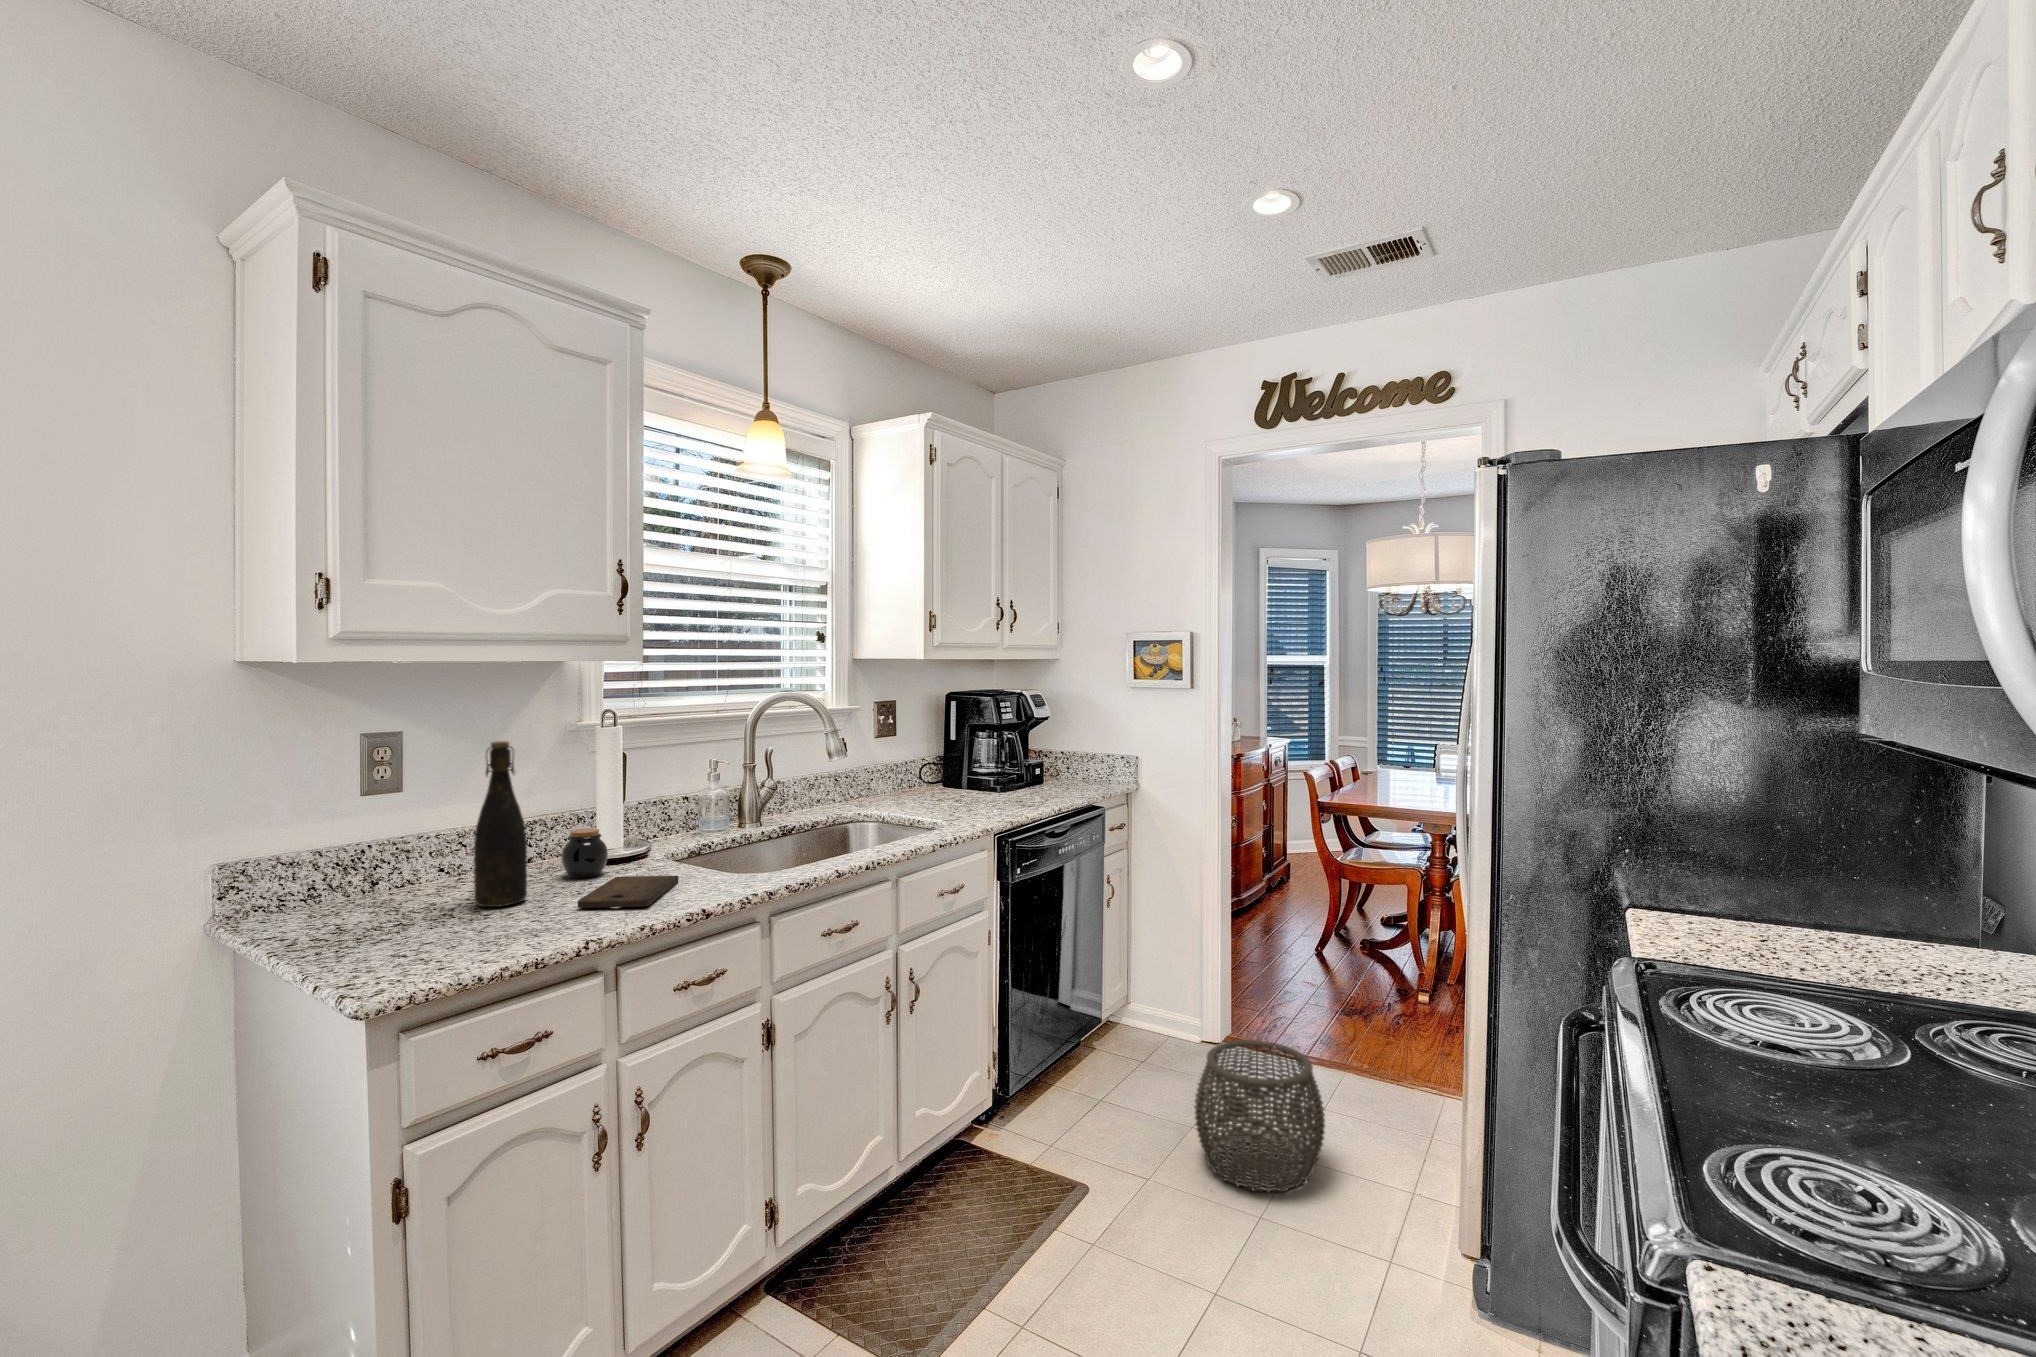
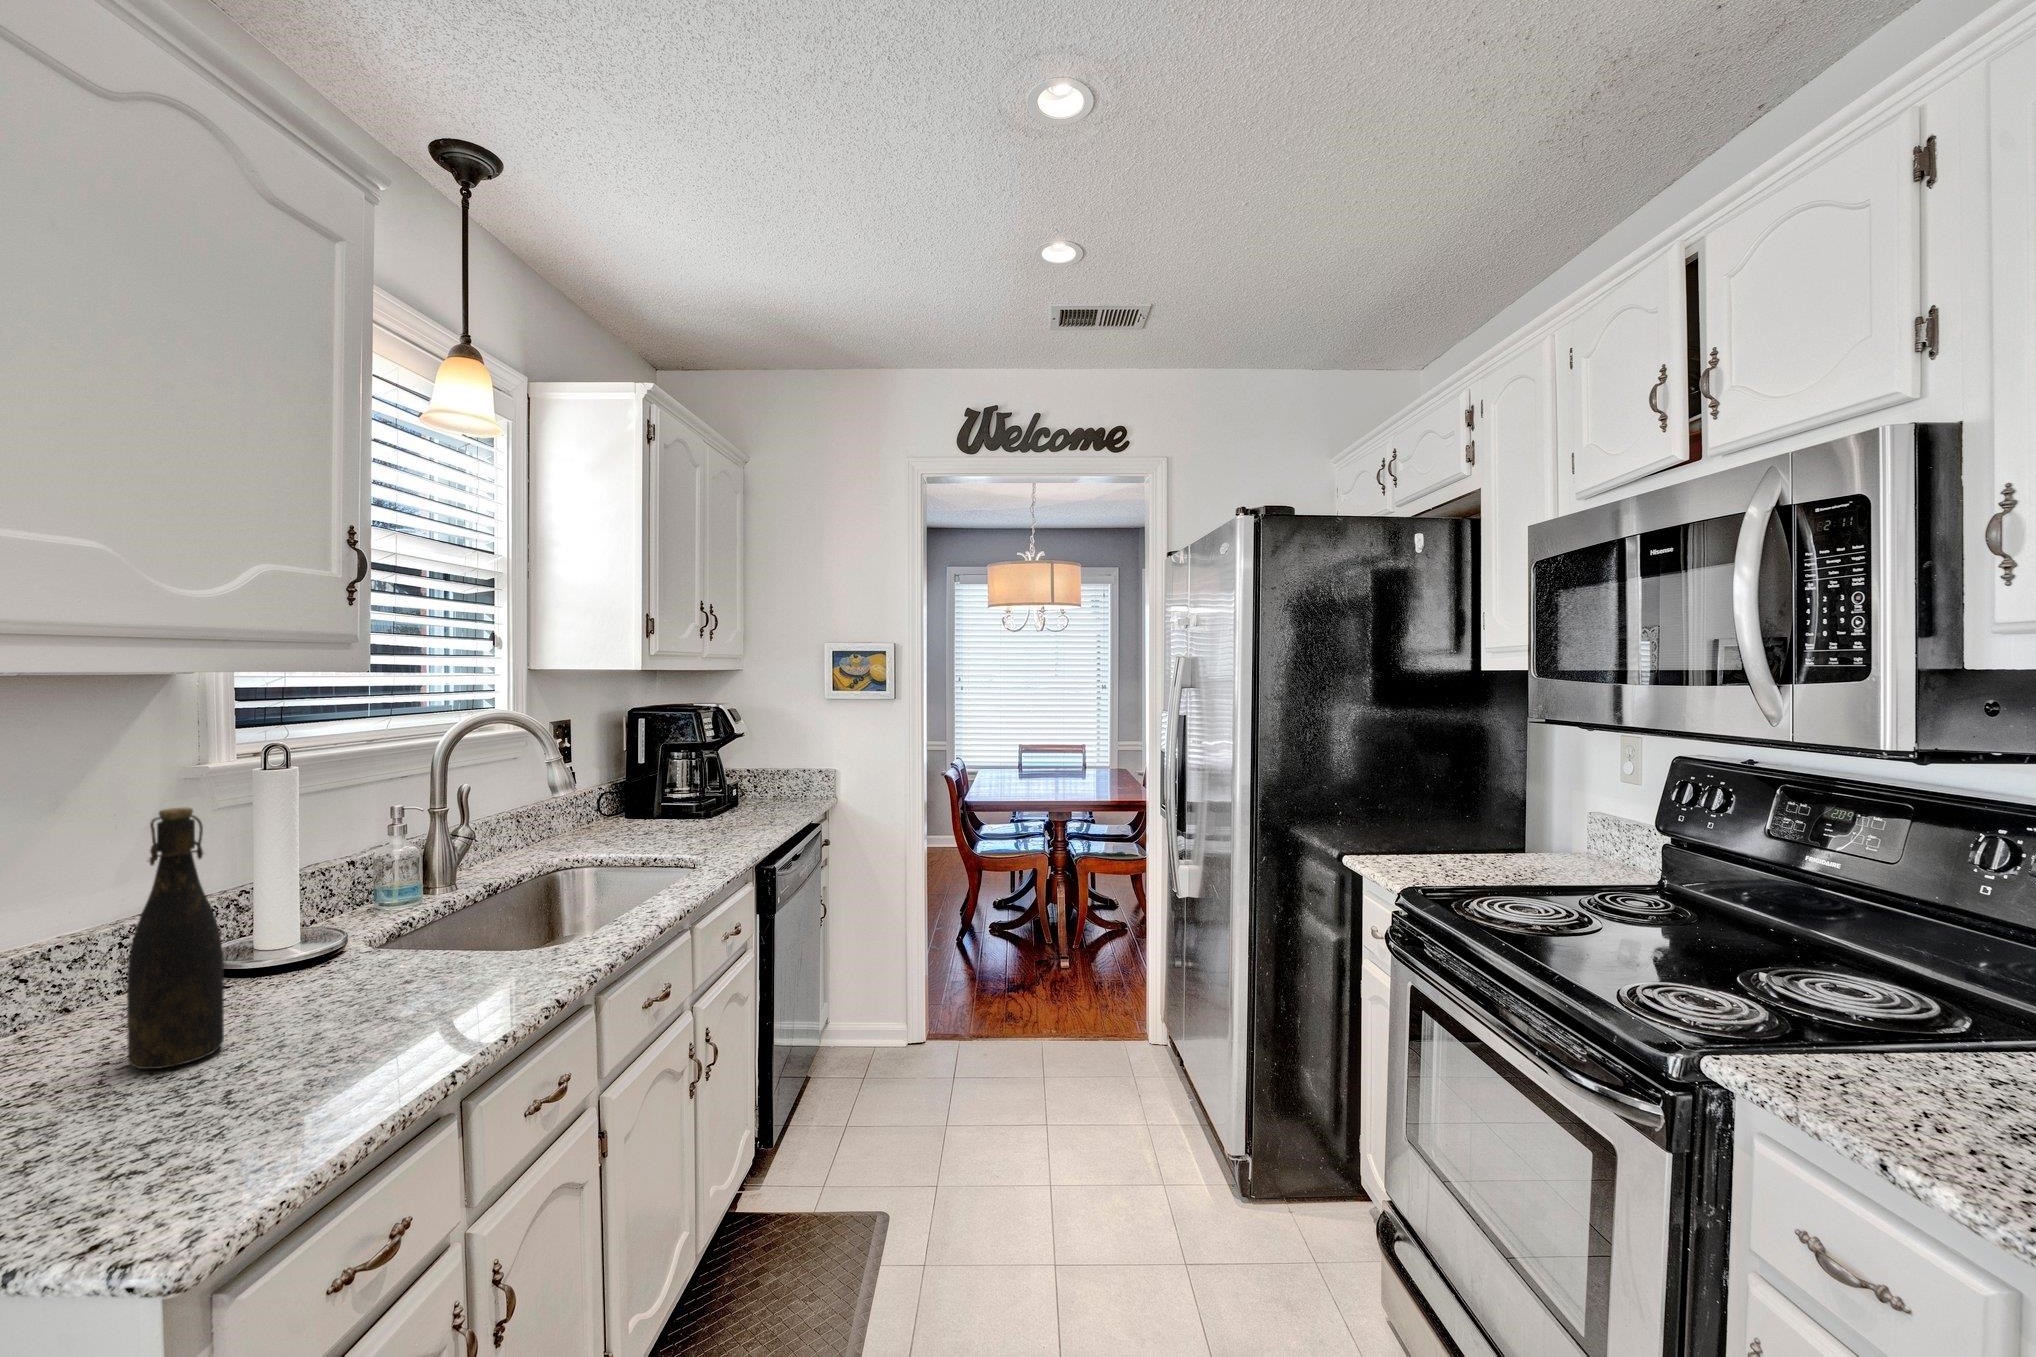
jar: present [562,828,608,878] -> none [232,922,310,998]
cutting board: present [578,876,678,908] -> none [340,970,456,1040]
woven basket: present [1195,1040,1325,1192] -> none [960,1034,1079,1178]

